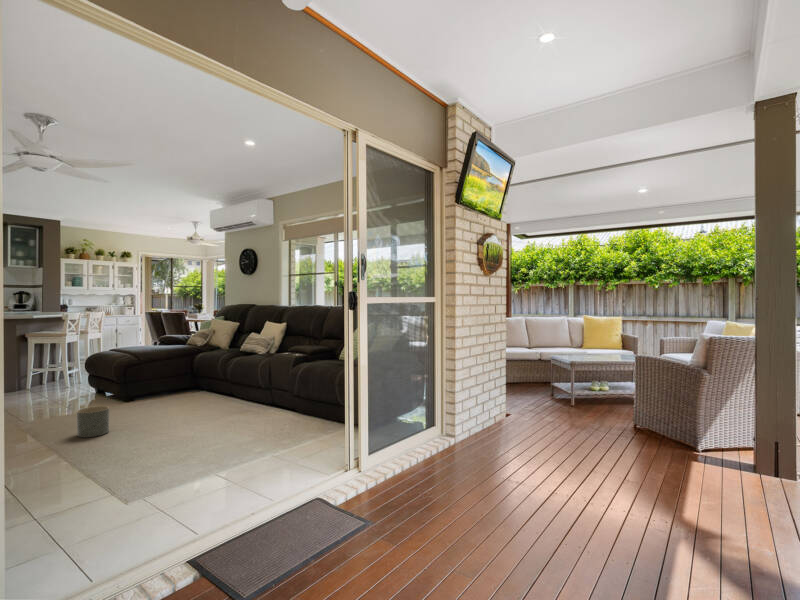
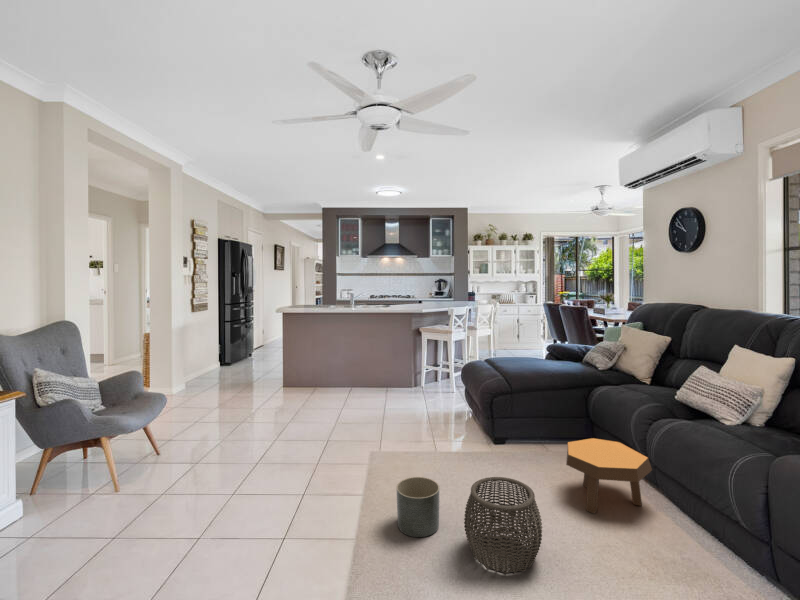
footstool: none [183,376,229,409] -> present [566,438,652,514]
woven basket: none [130,390,177,433] -> present [464,477,542,573]

